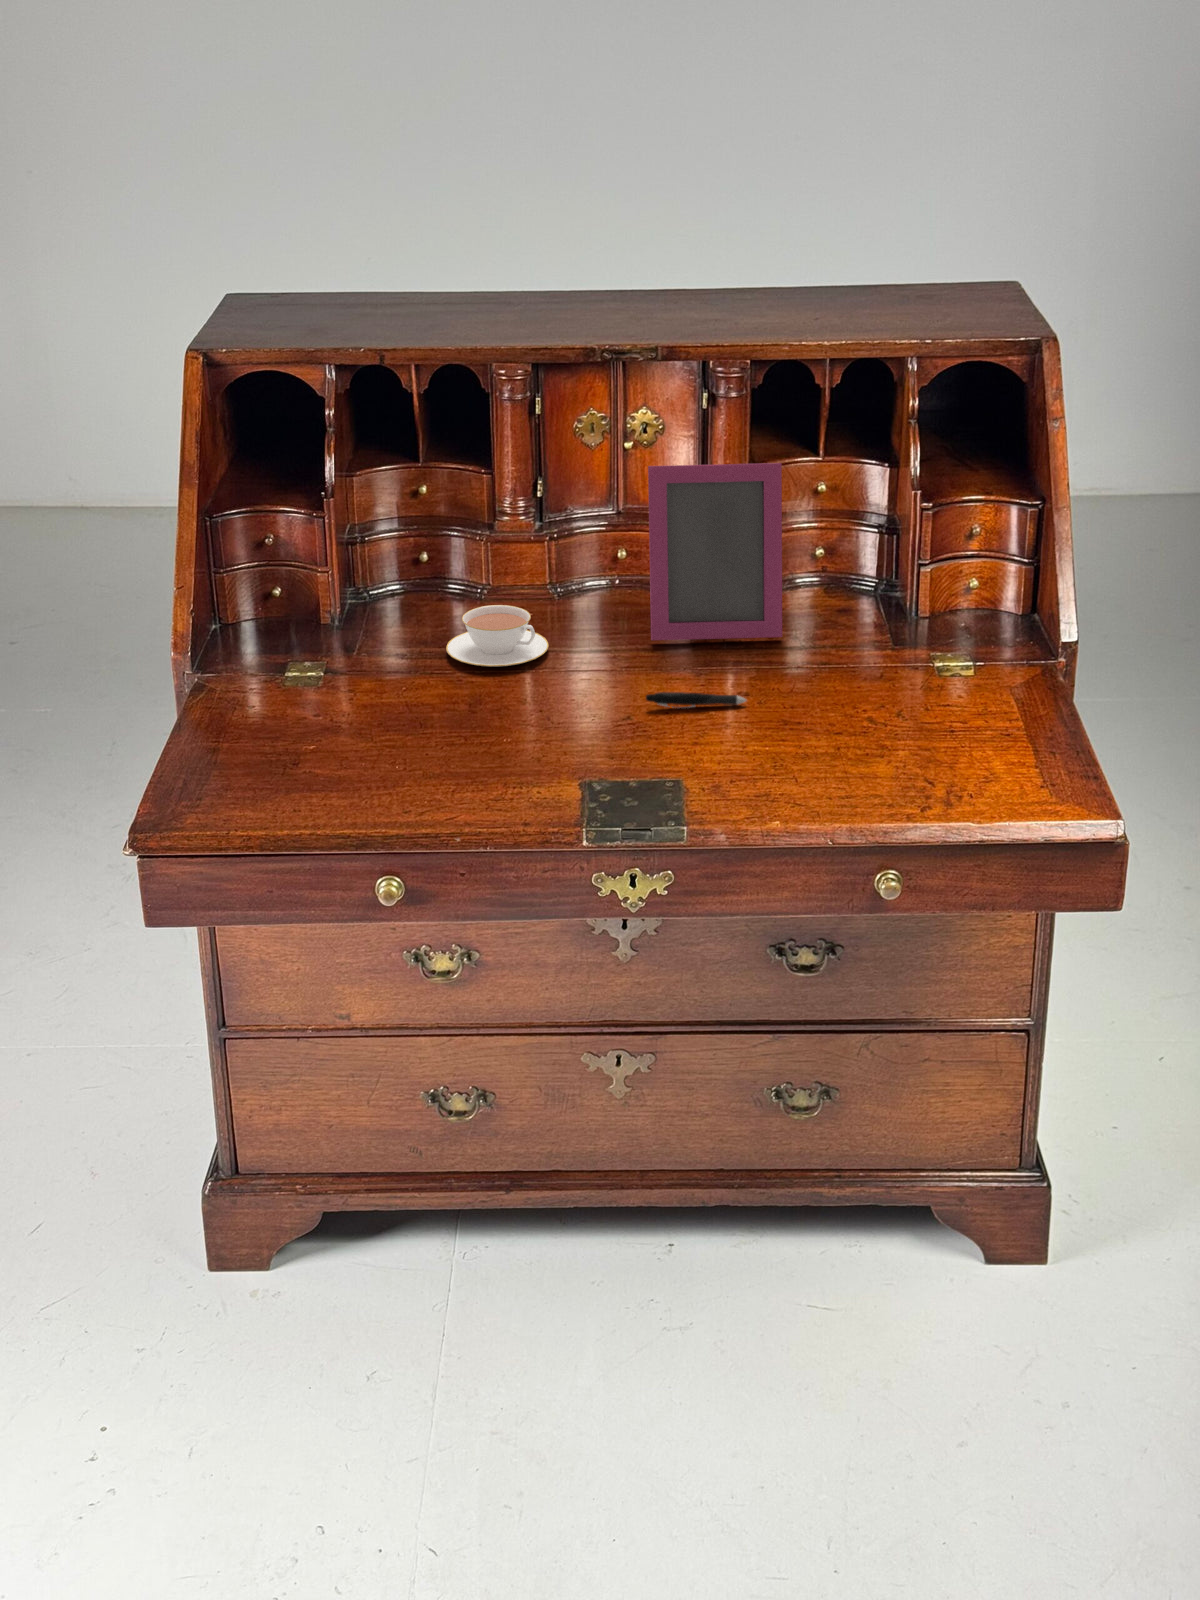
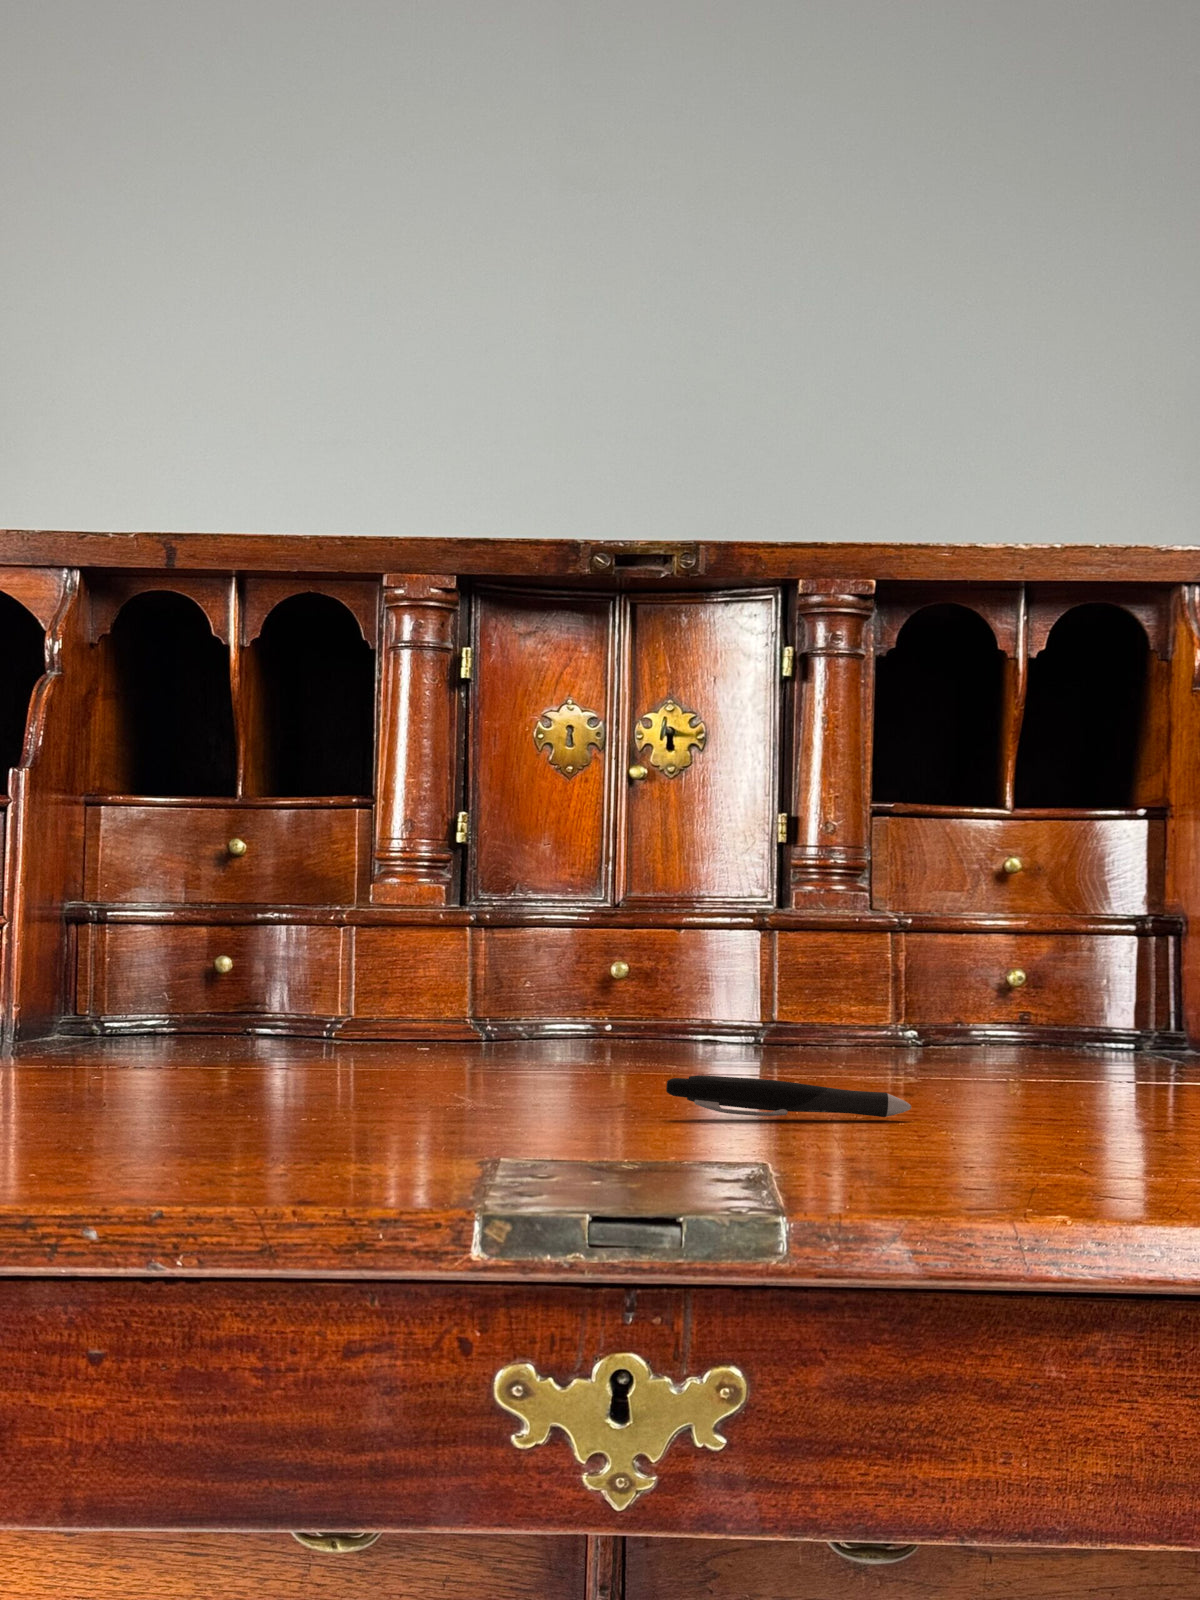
picture frame: present [648,463,782,640] -> none [677,713,966,1074]
teacup: present [446,605,549,666] -> none [224,991,452,1078]

